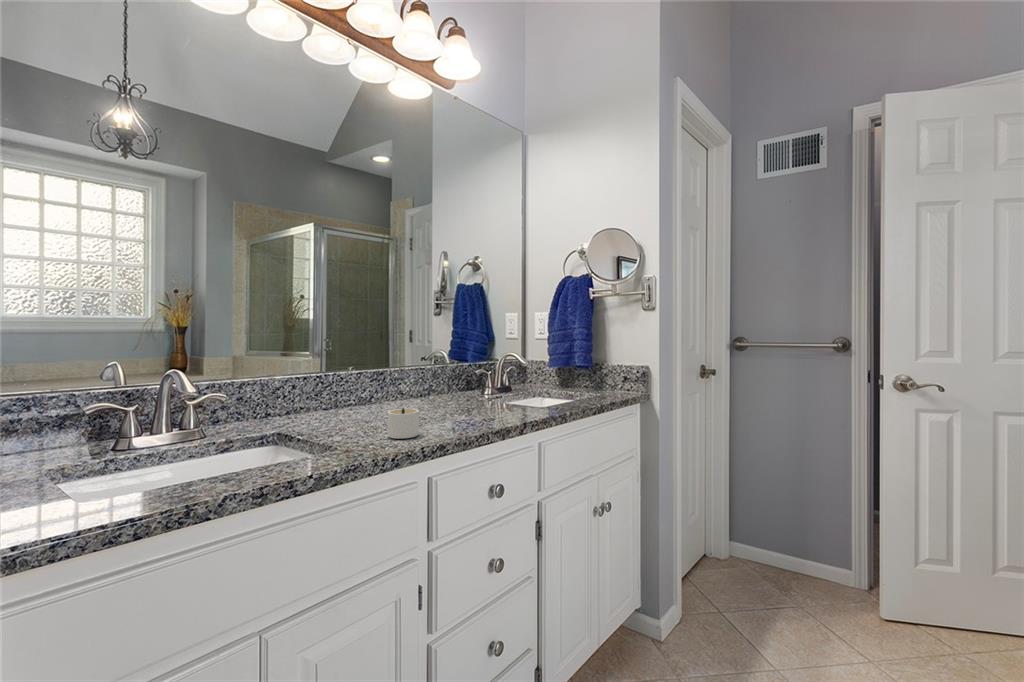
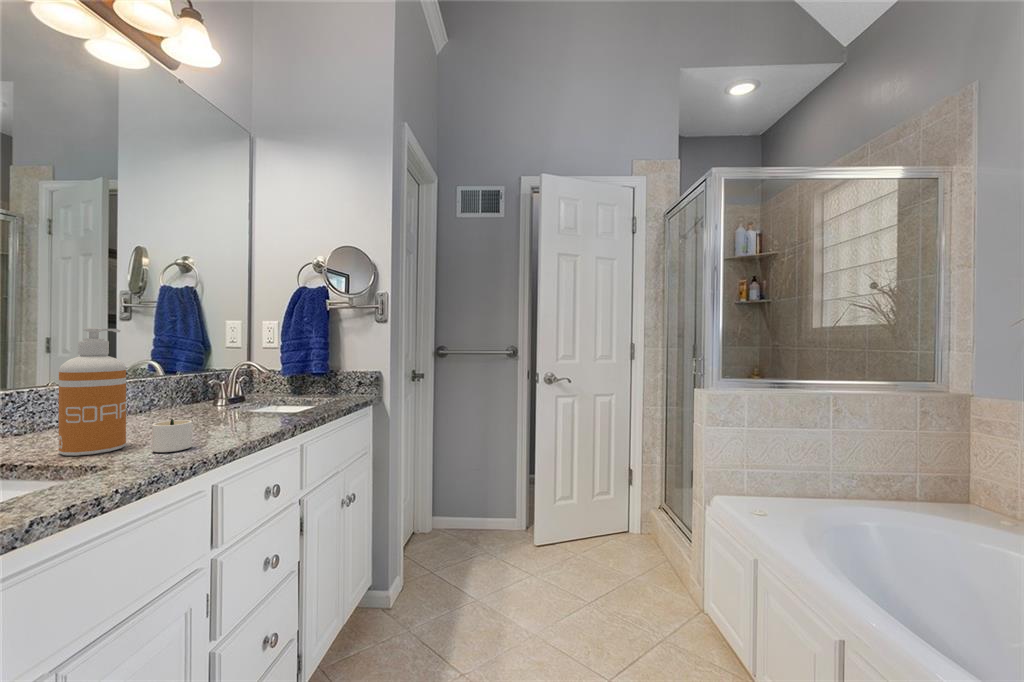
soap dispenser: none [340,324,384,431] -> present [59,328,126,456]

